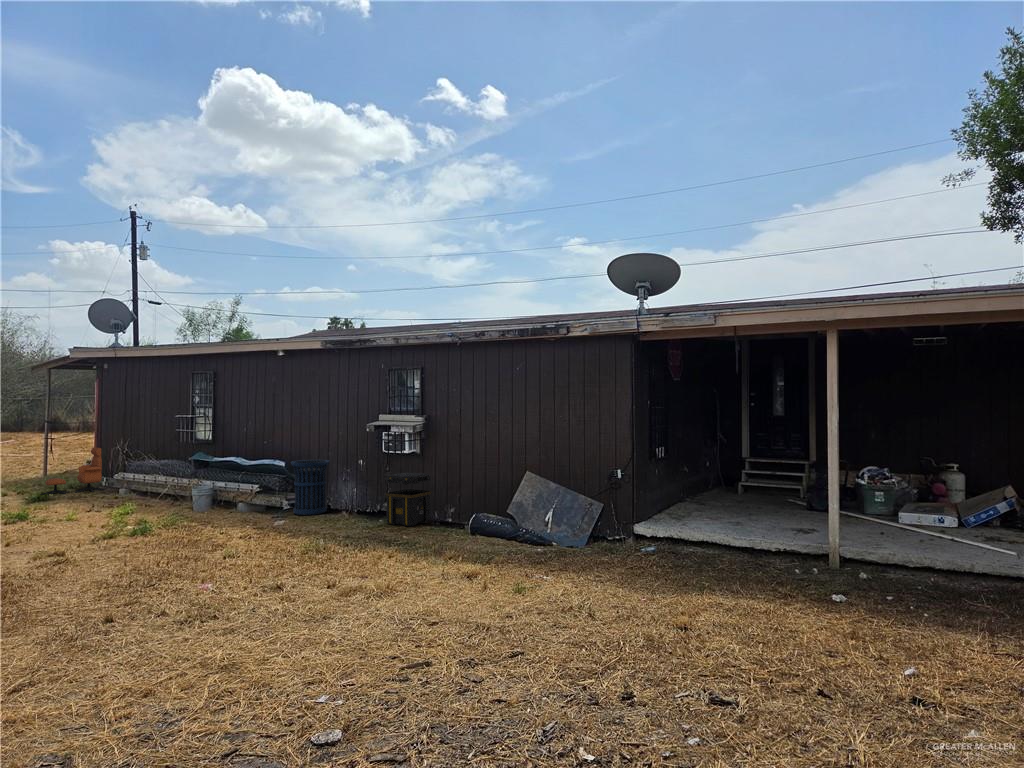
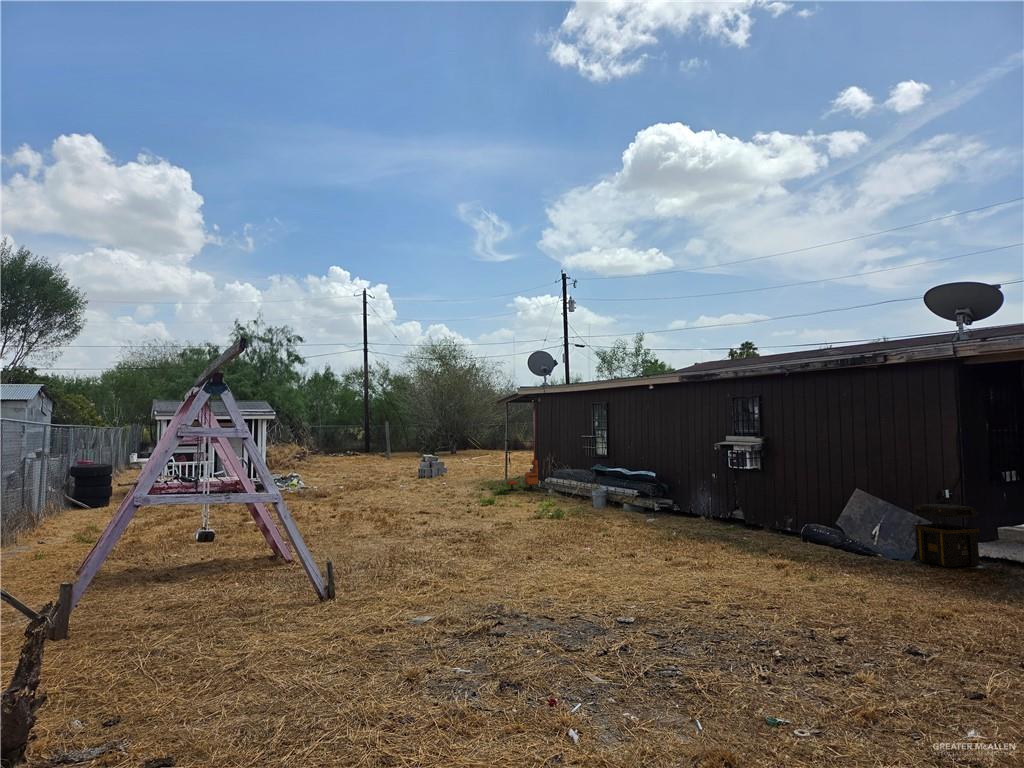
trash can: present [291,460,329,515] -> none [658,473,689,517]
toolbox: present [386,473,432,527] -> present [914,504,979,568]

